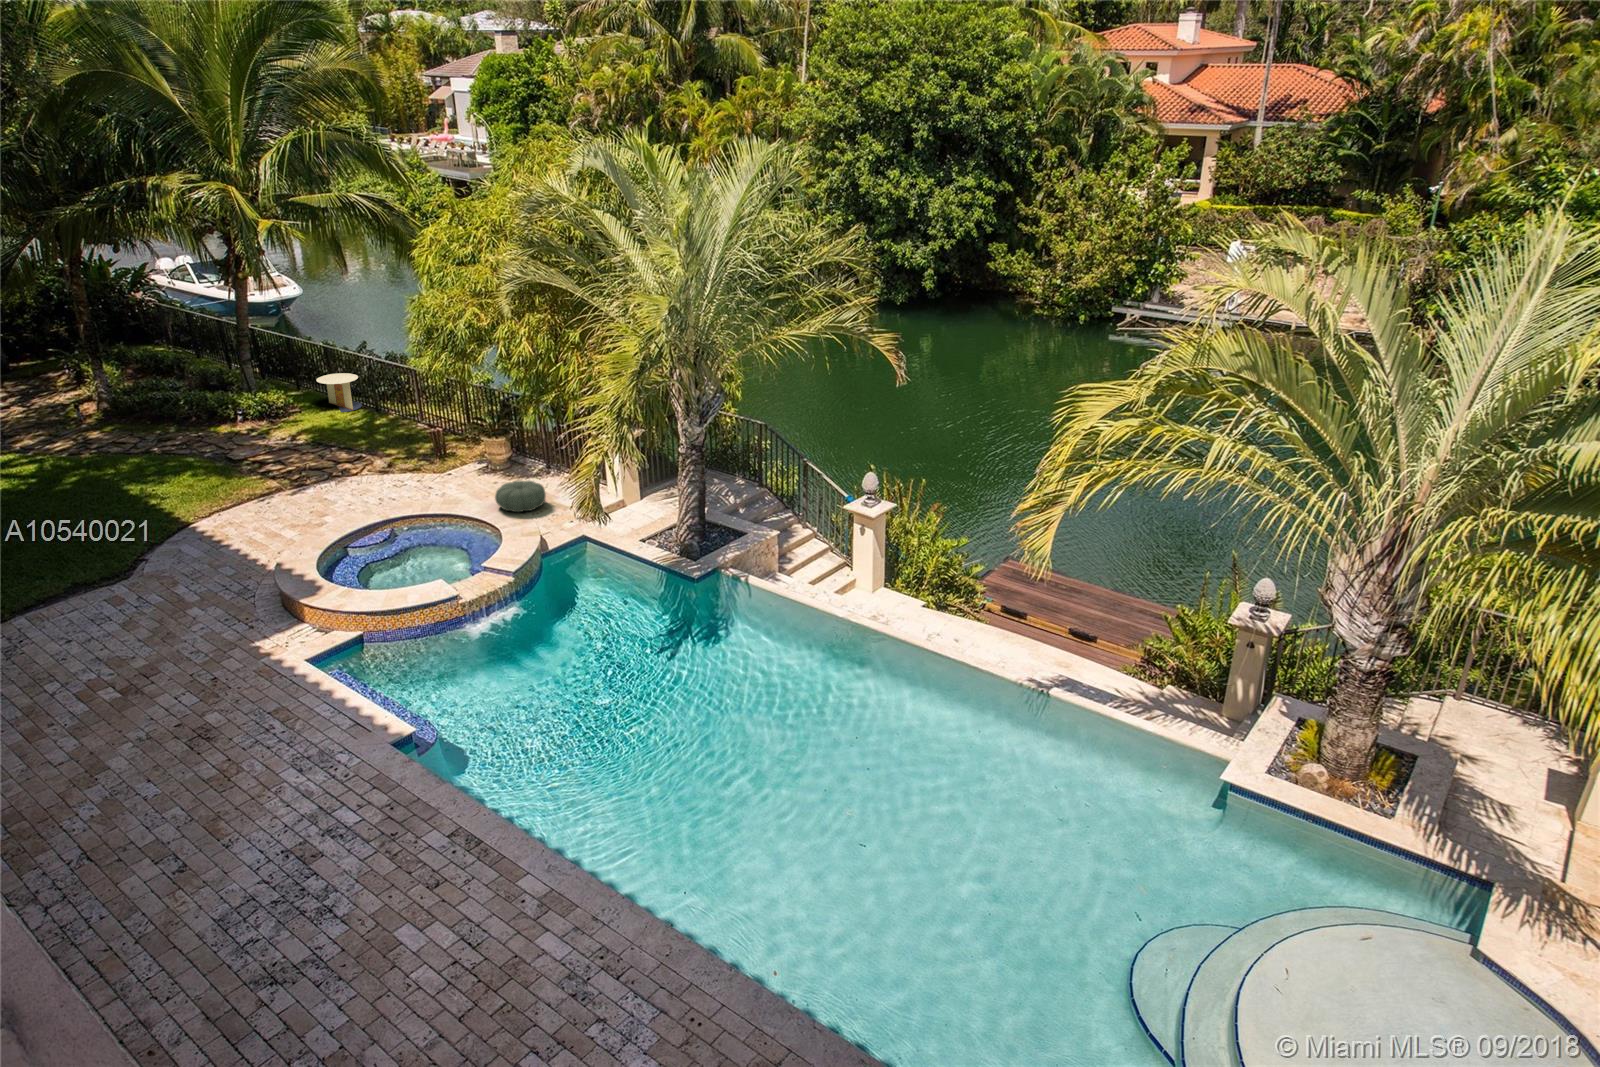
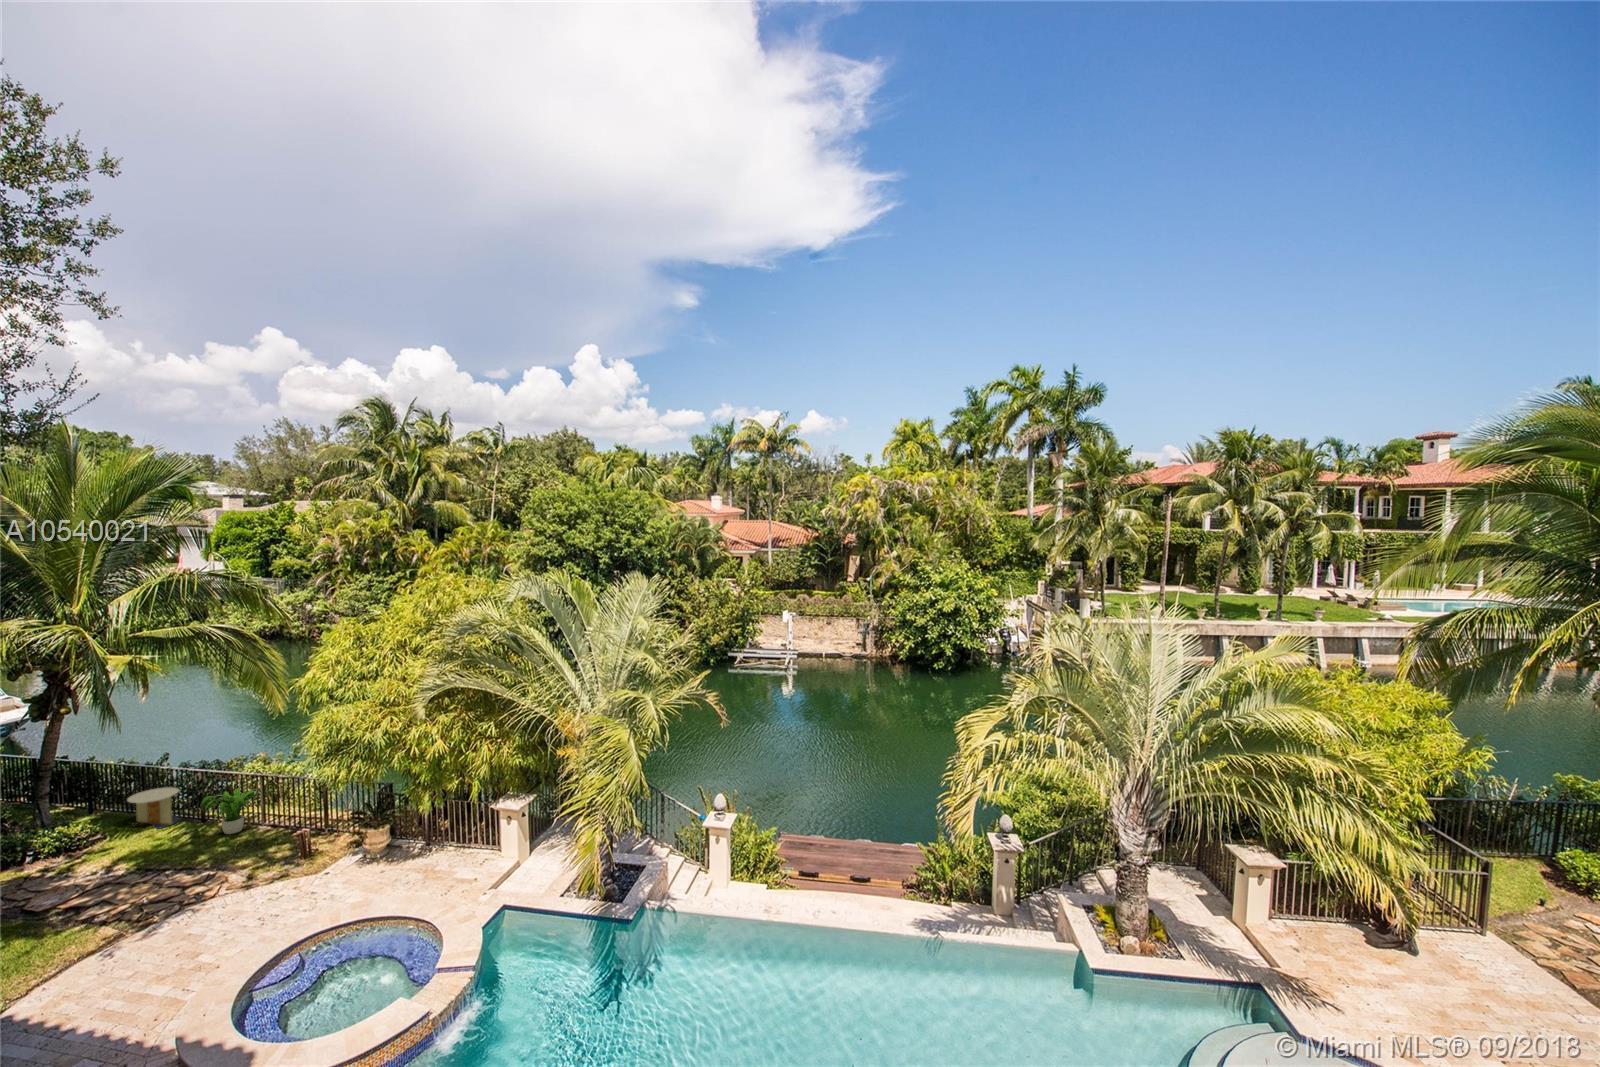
potted plant: none [365,383,420,427] -> present [200,788,263,834]
pouf: present [495,481,546,512] -> none [405,861,458,898]

